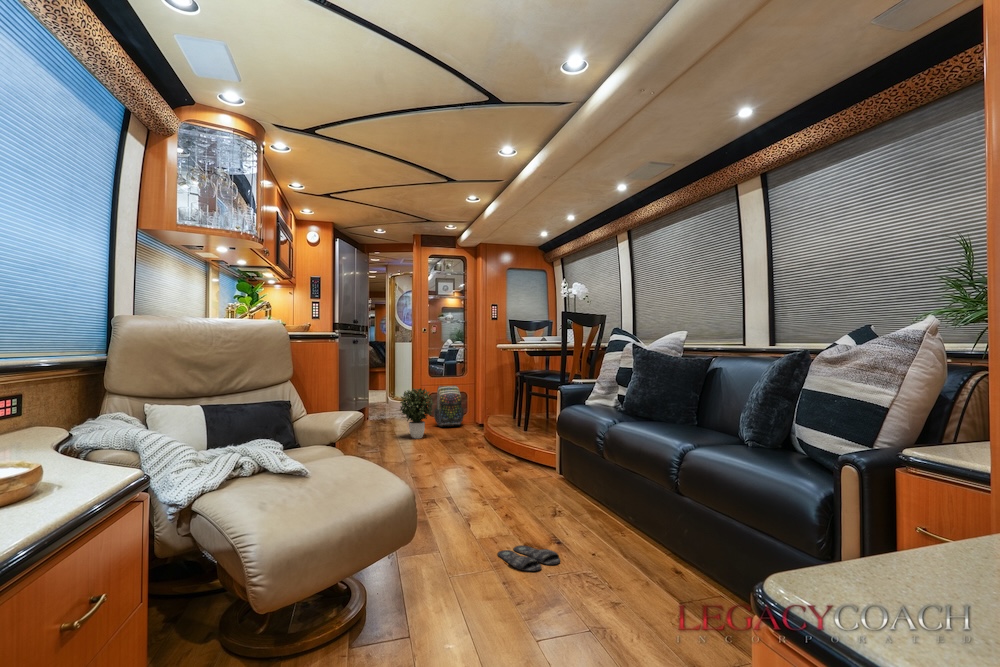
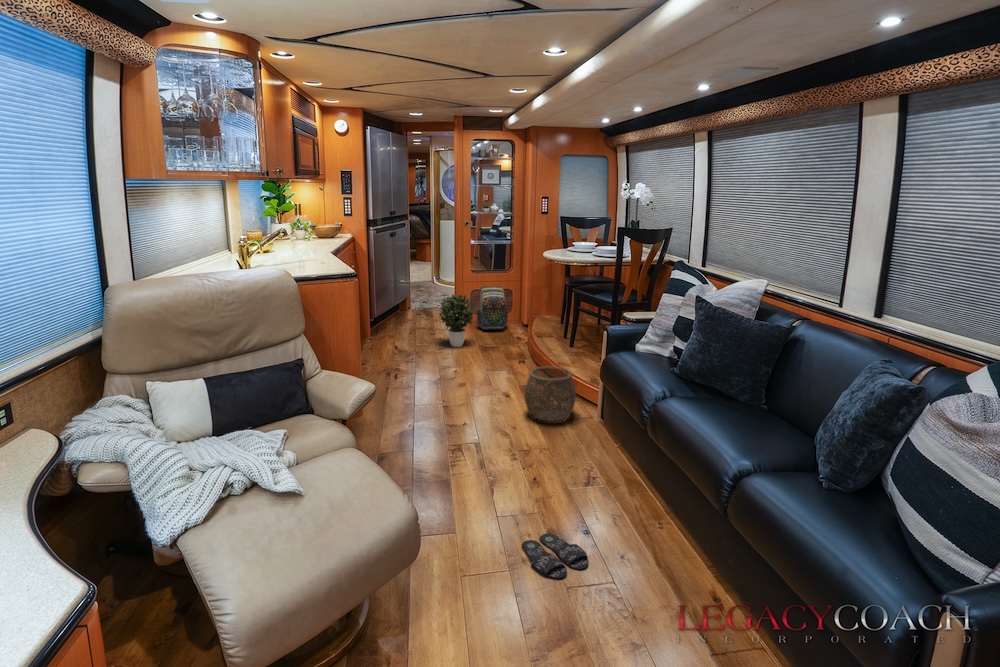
woven basket: none [487,431,535,479] -> present [524,366,576,421]

